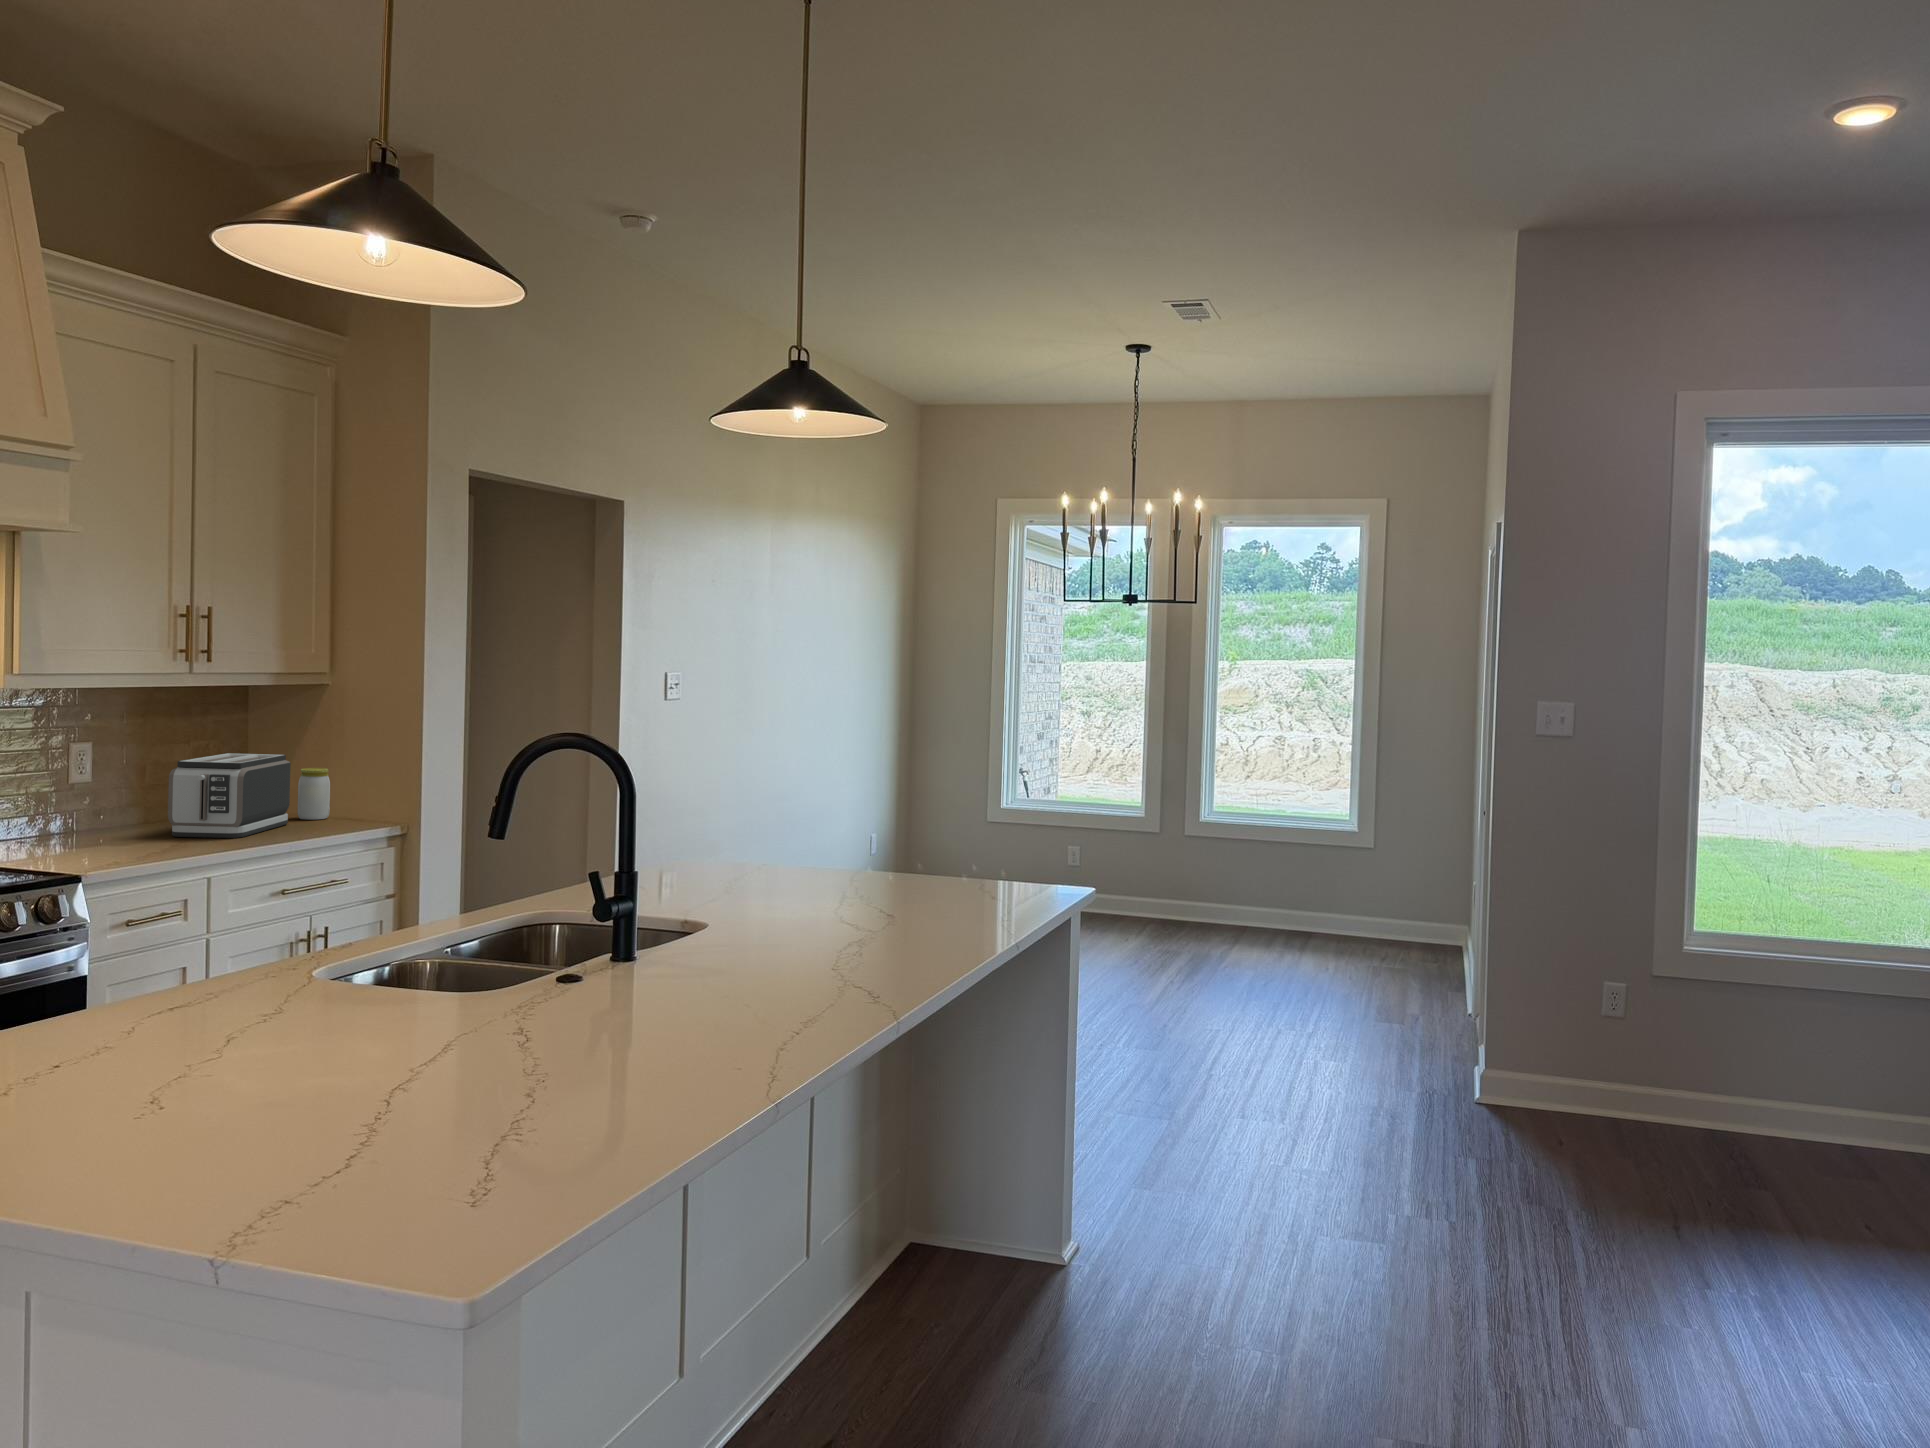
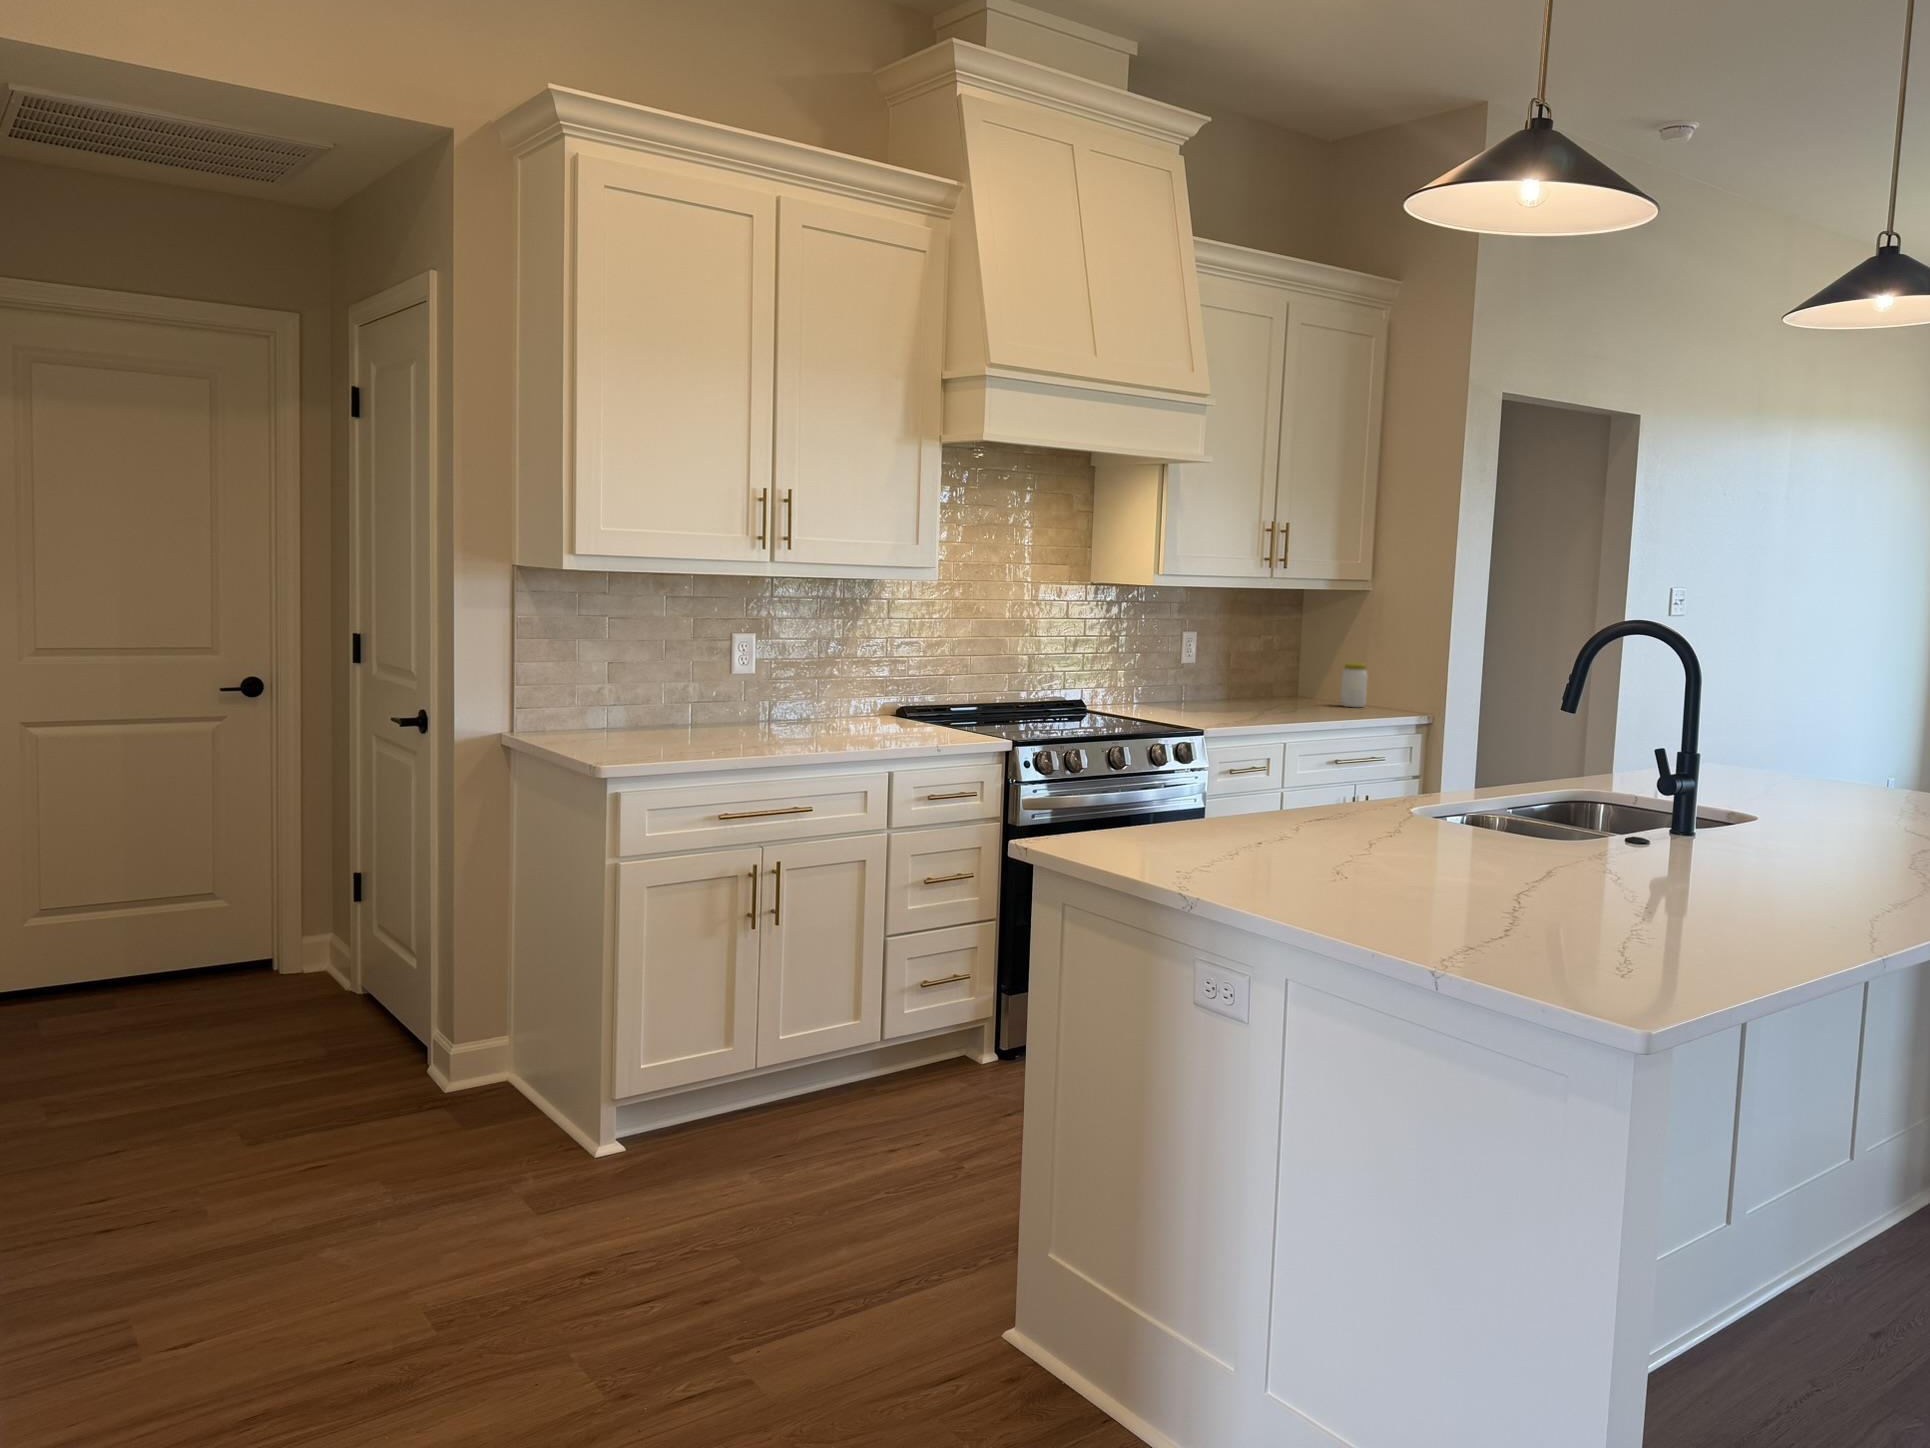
toaster: present [168,753,291,838] -> none [1251,645,1339,715]

